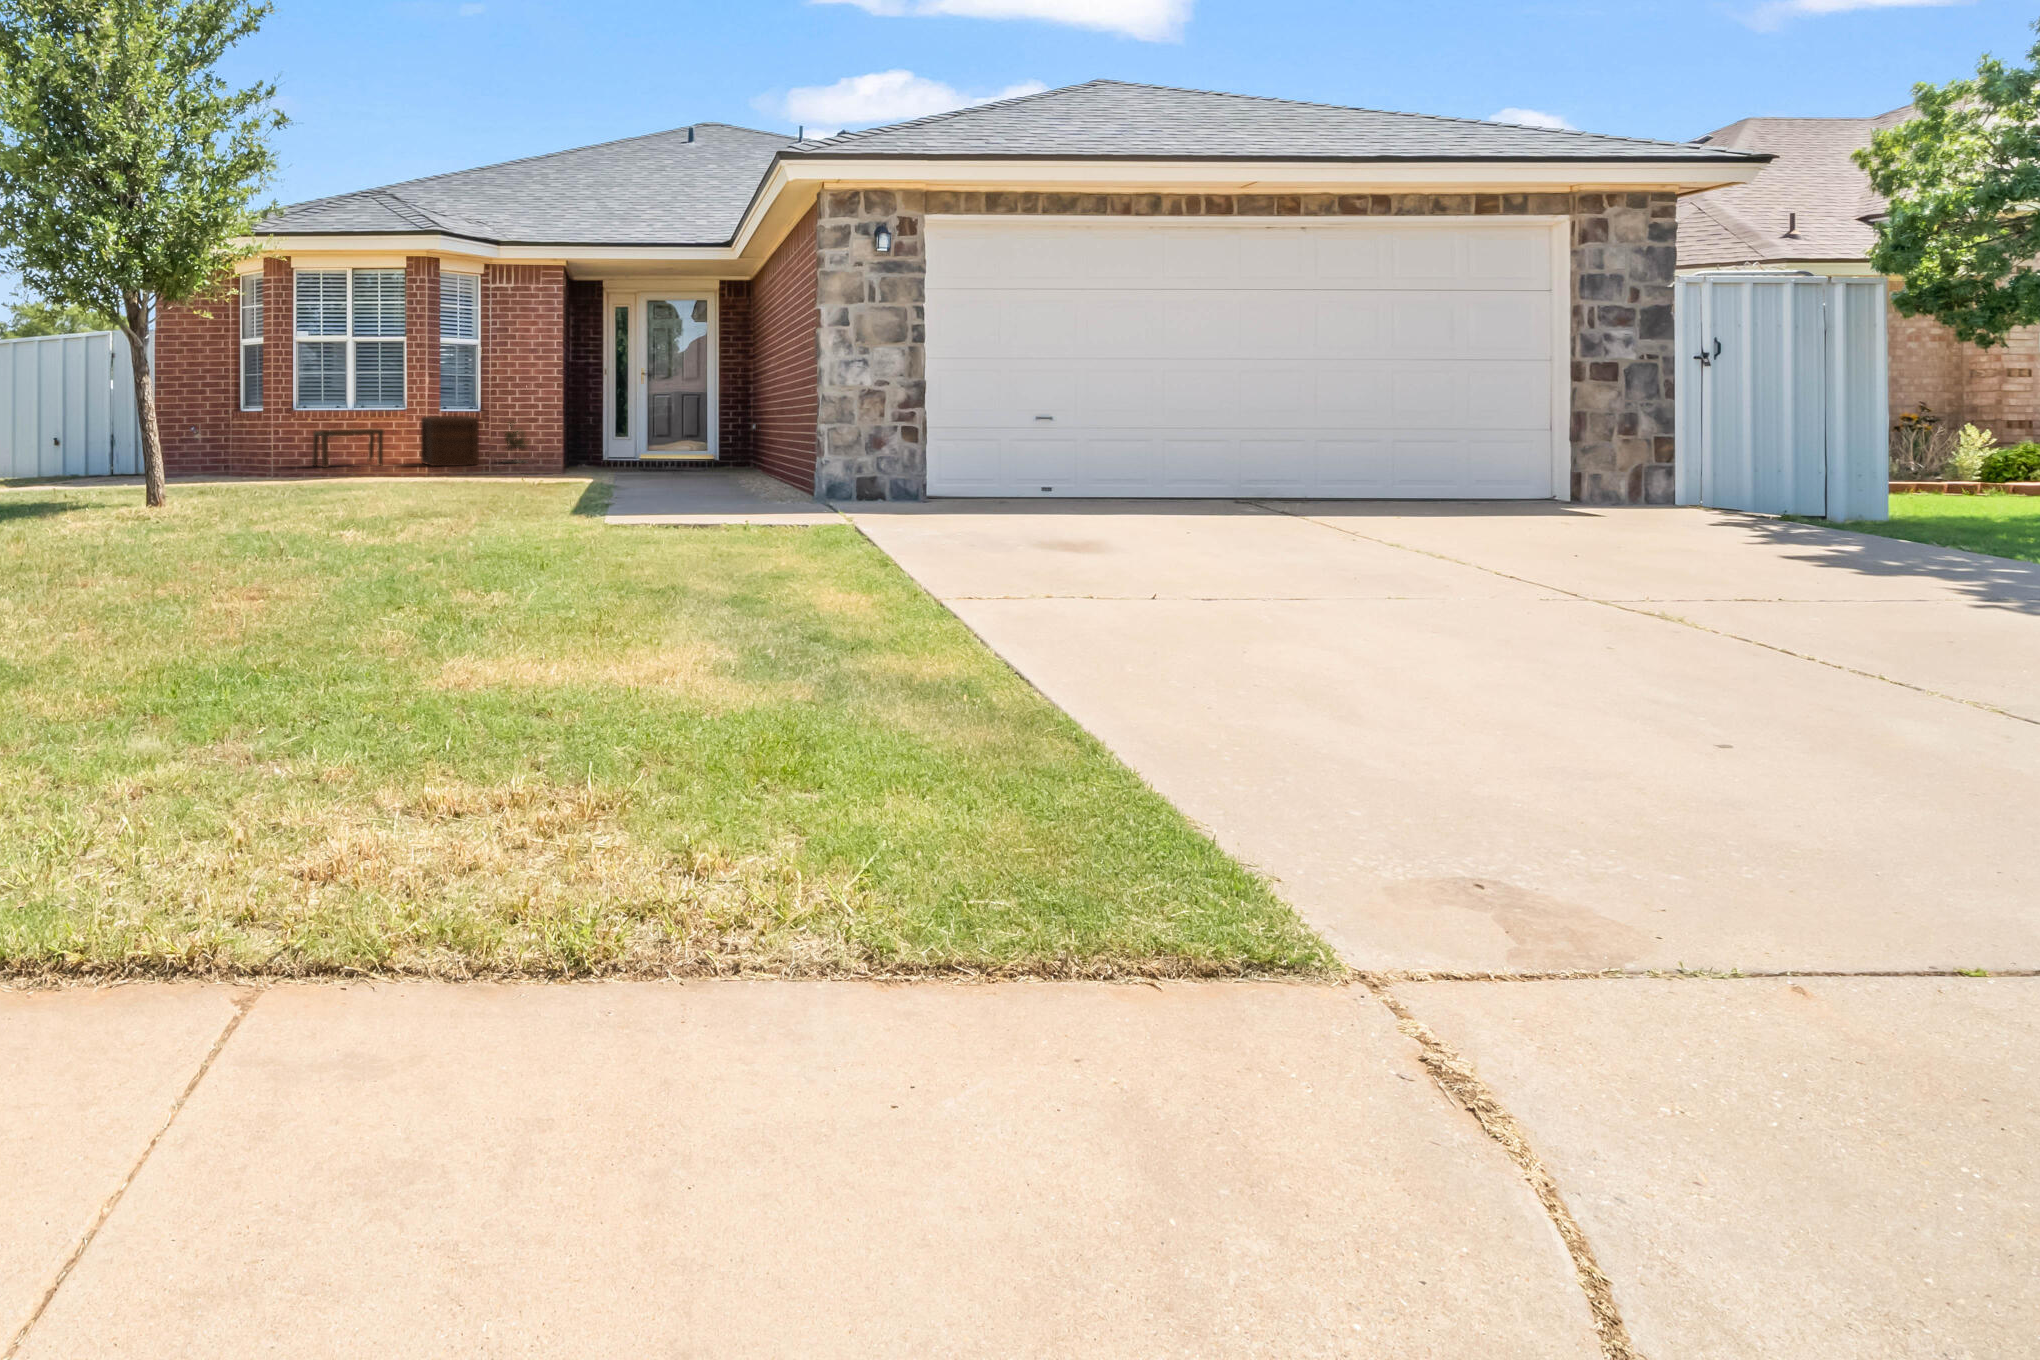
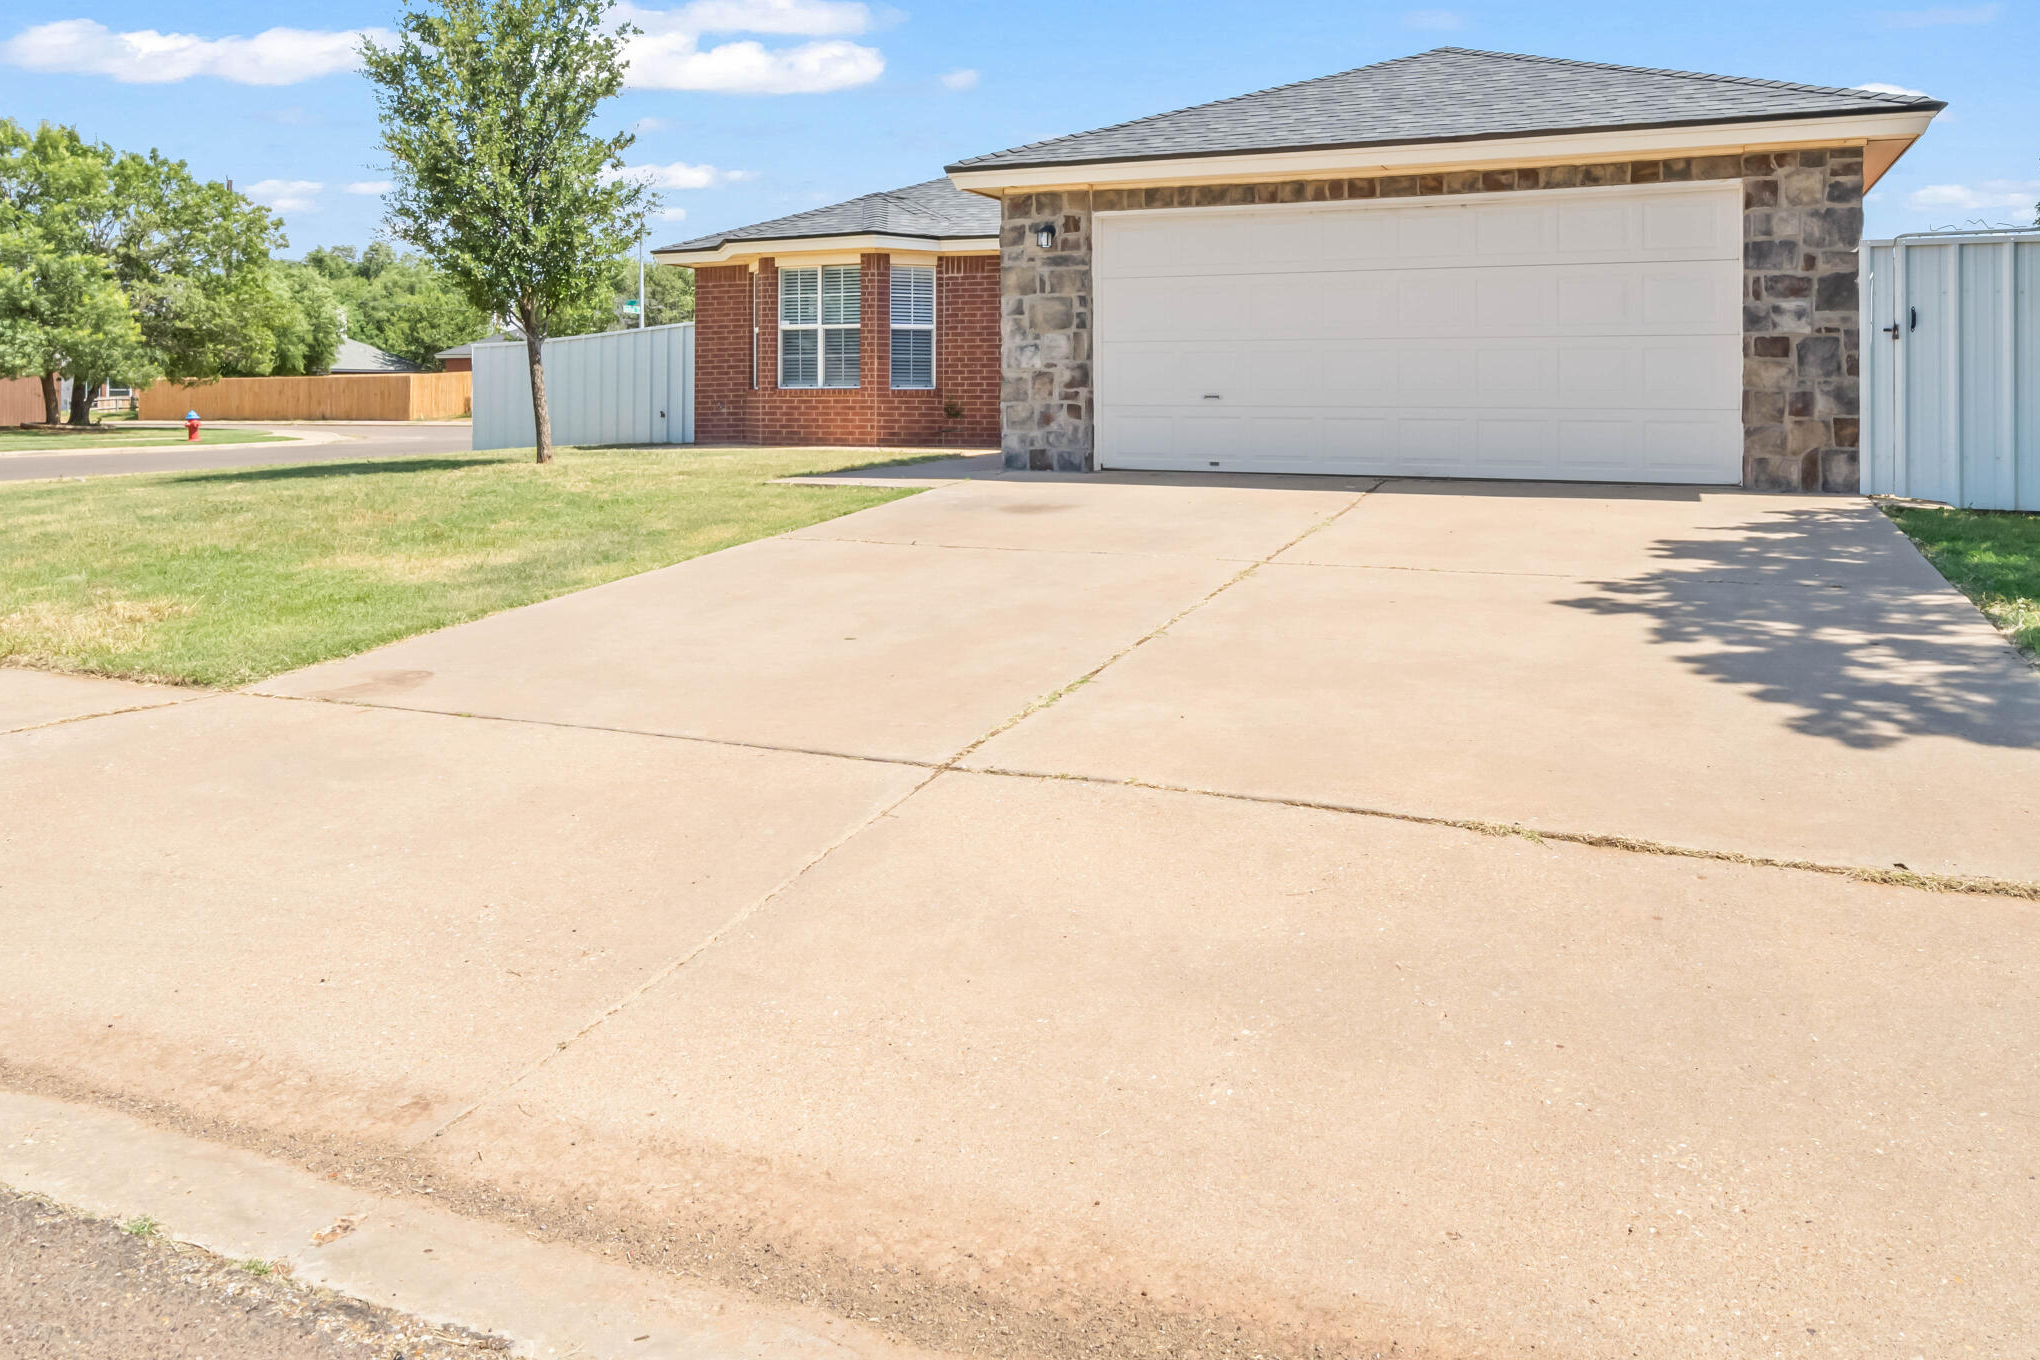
wooden crate: present [421,416,479,466] -> none [872,390,919,434]
bench: present [312,429,384,468] -> none [789,401,844,434]

